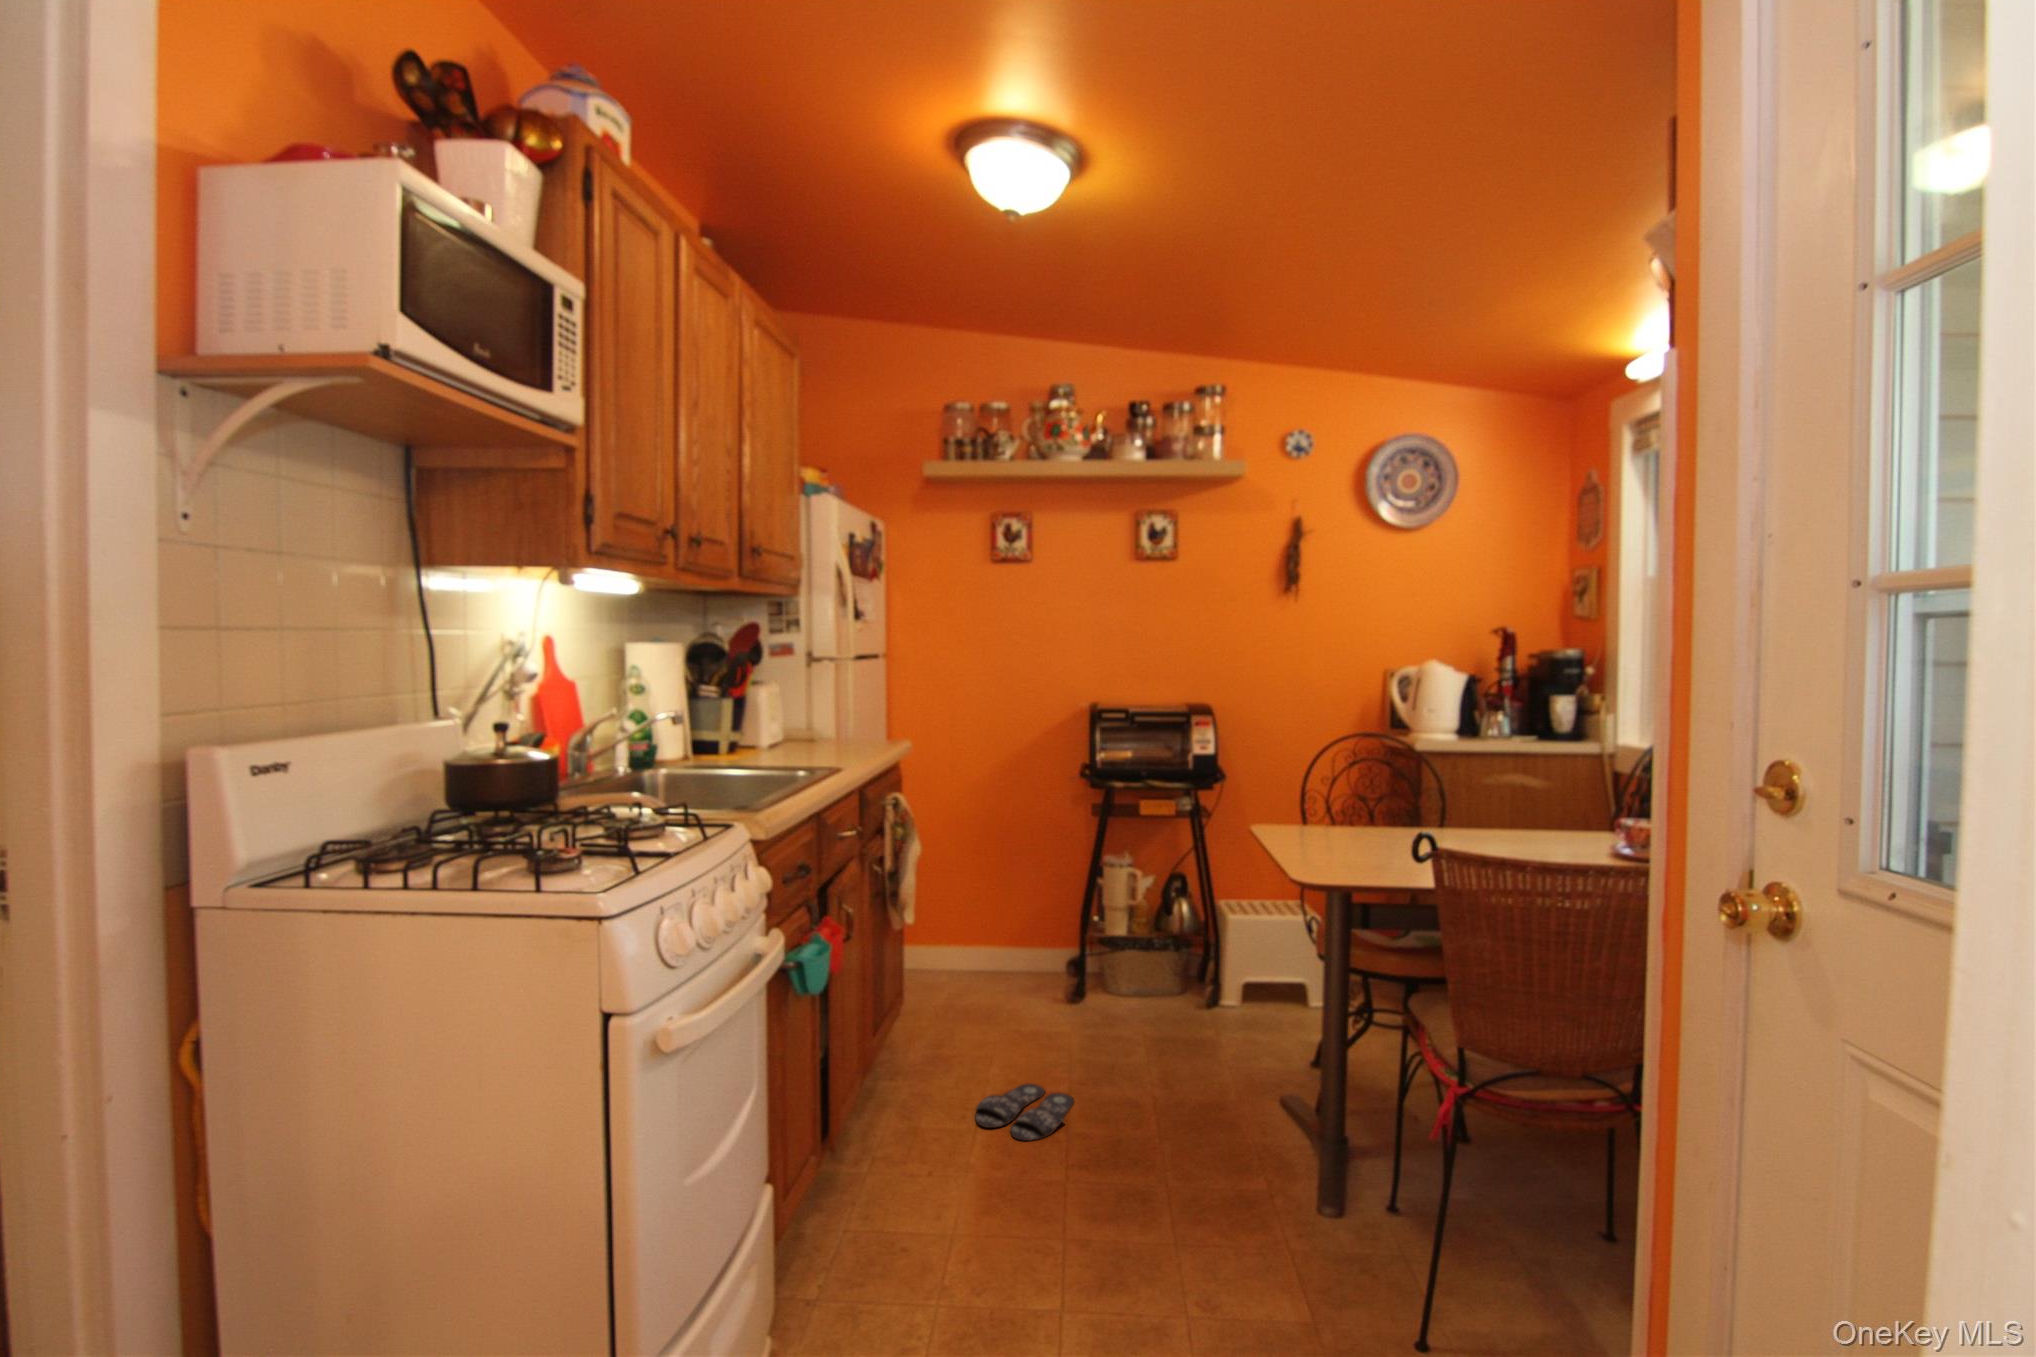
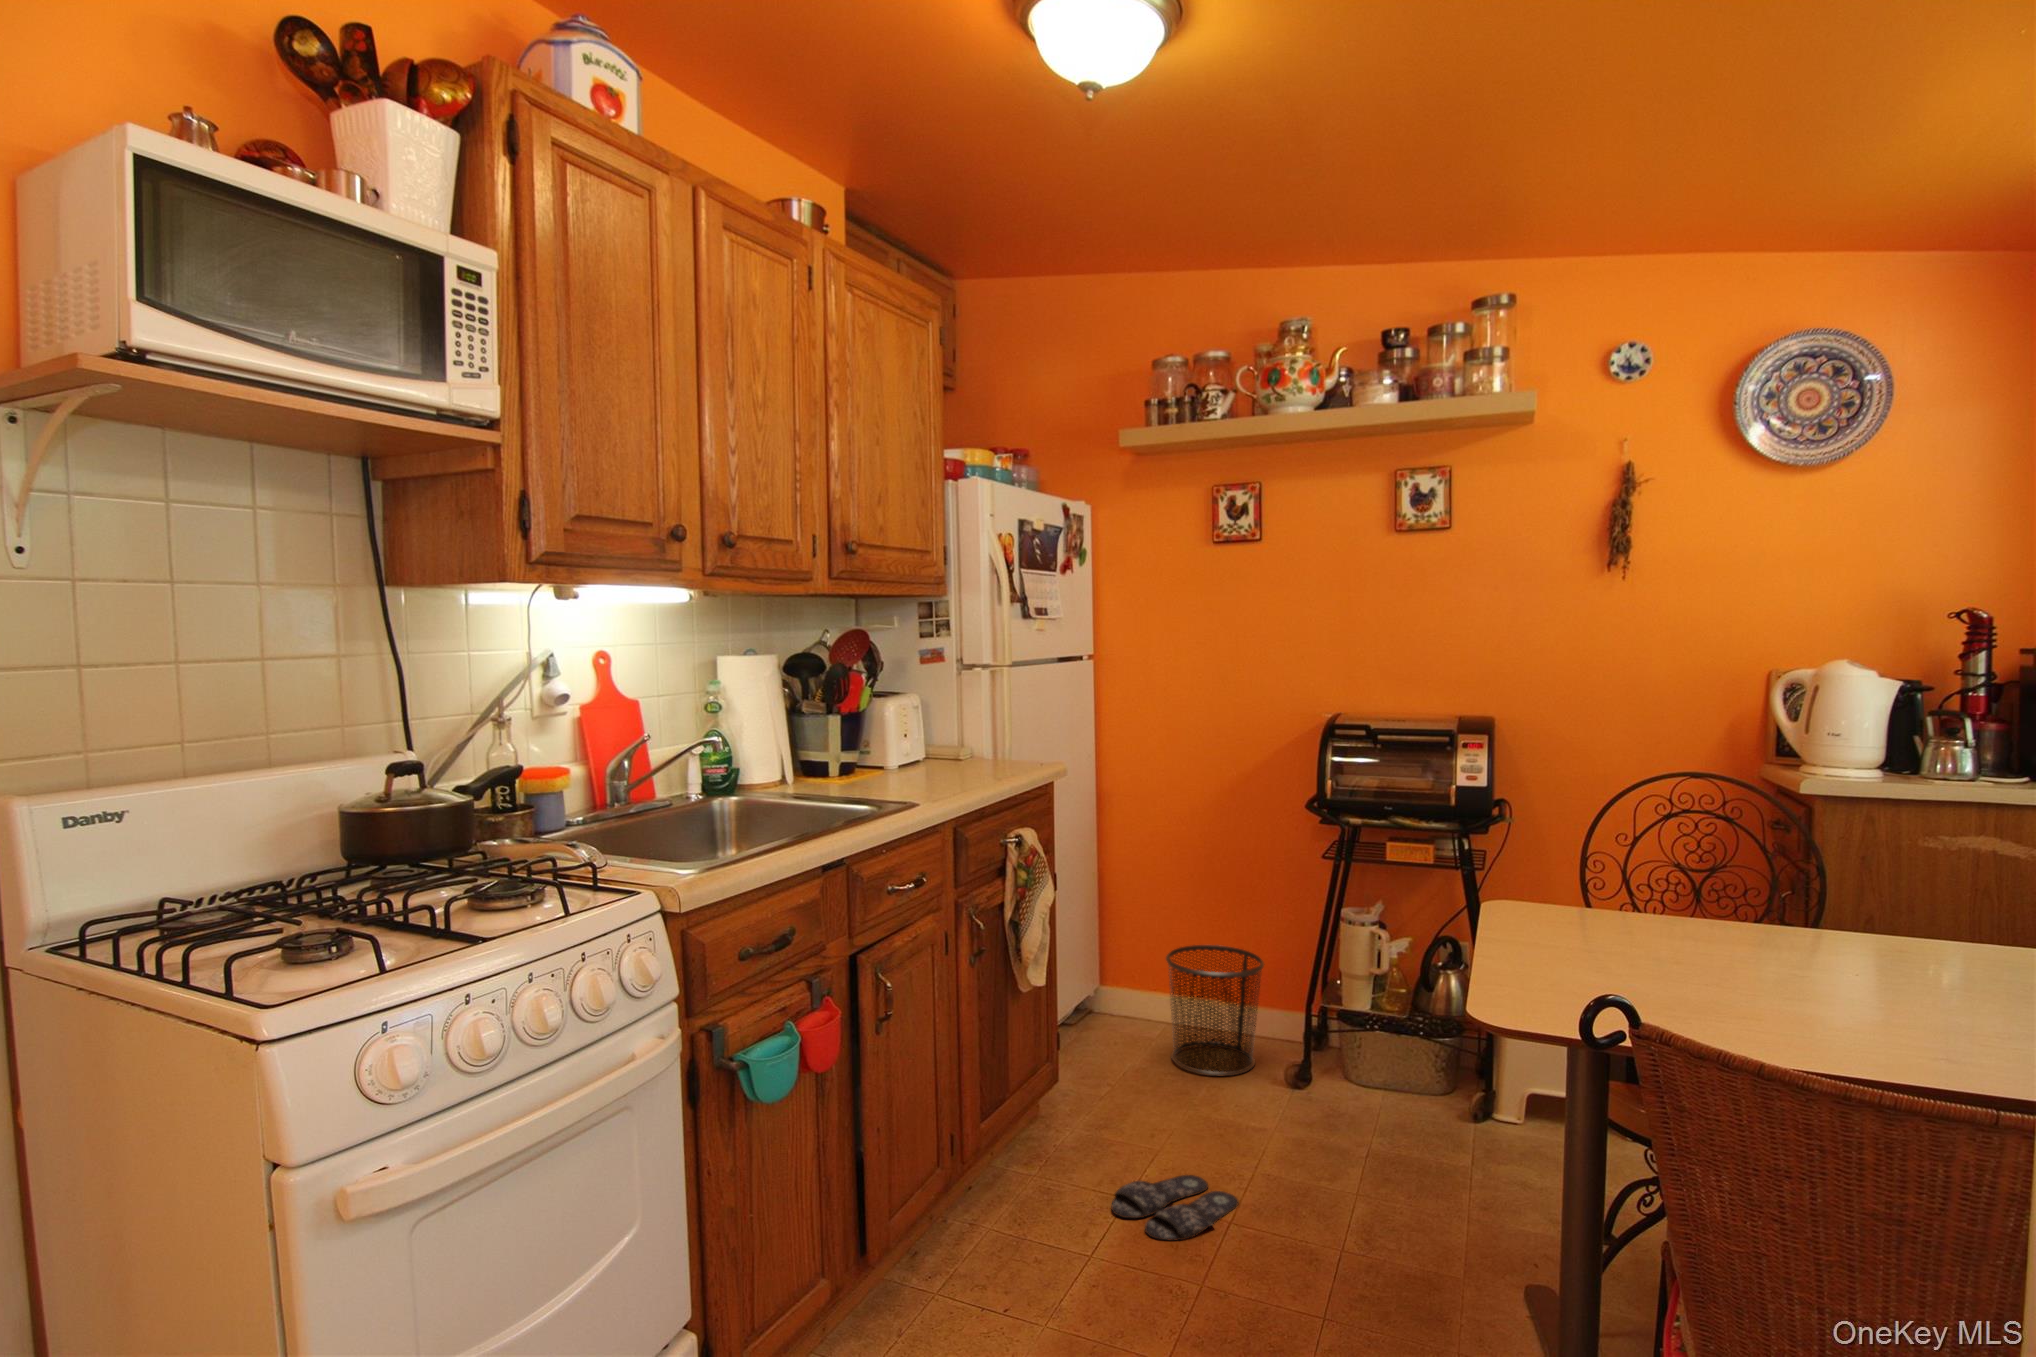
waste bin: none [964,894,1044,1002] -> present [1166,945,1264,1076]

